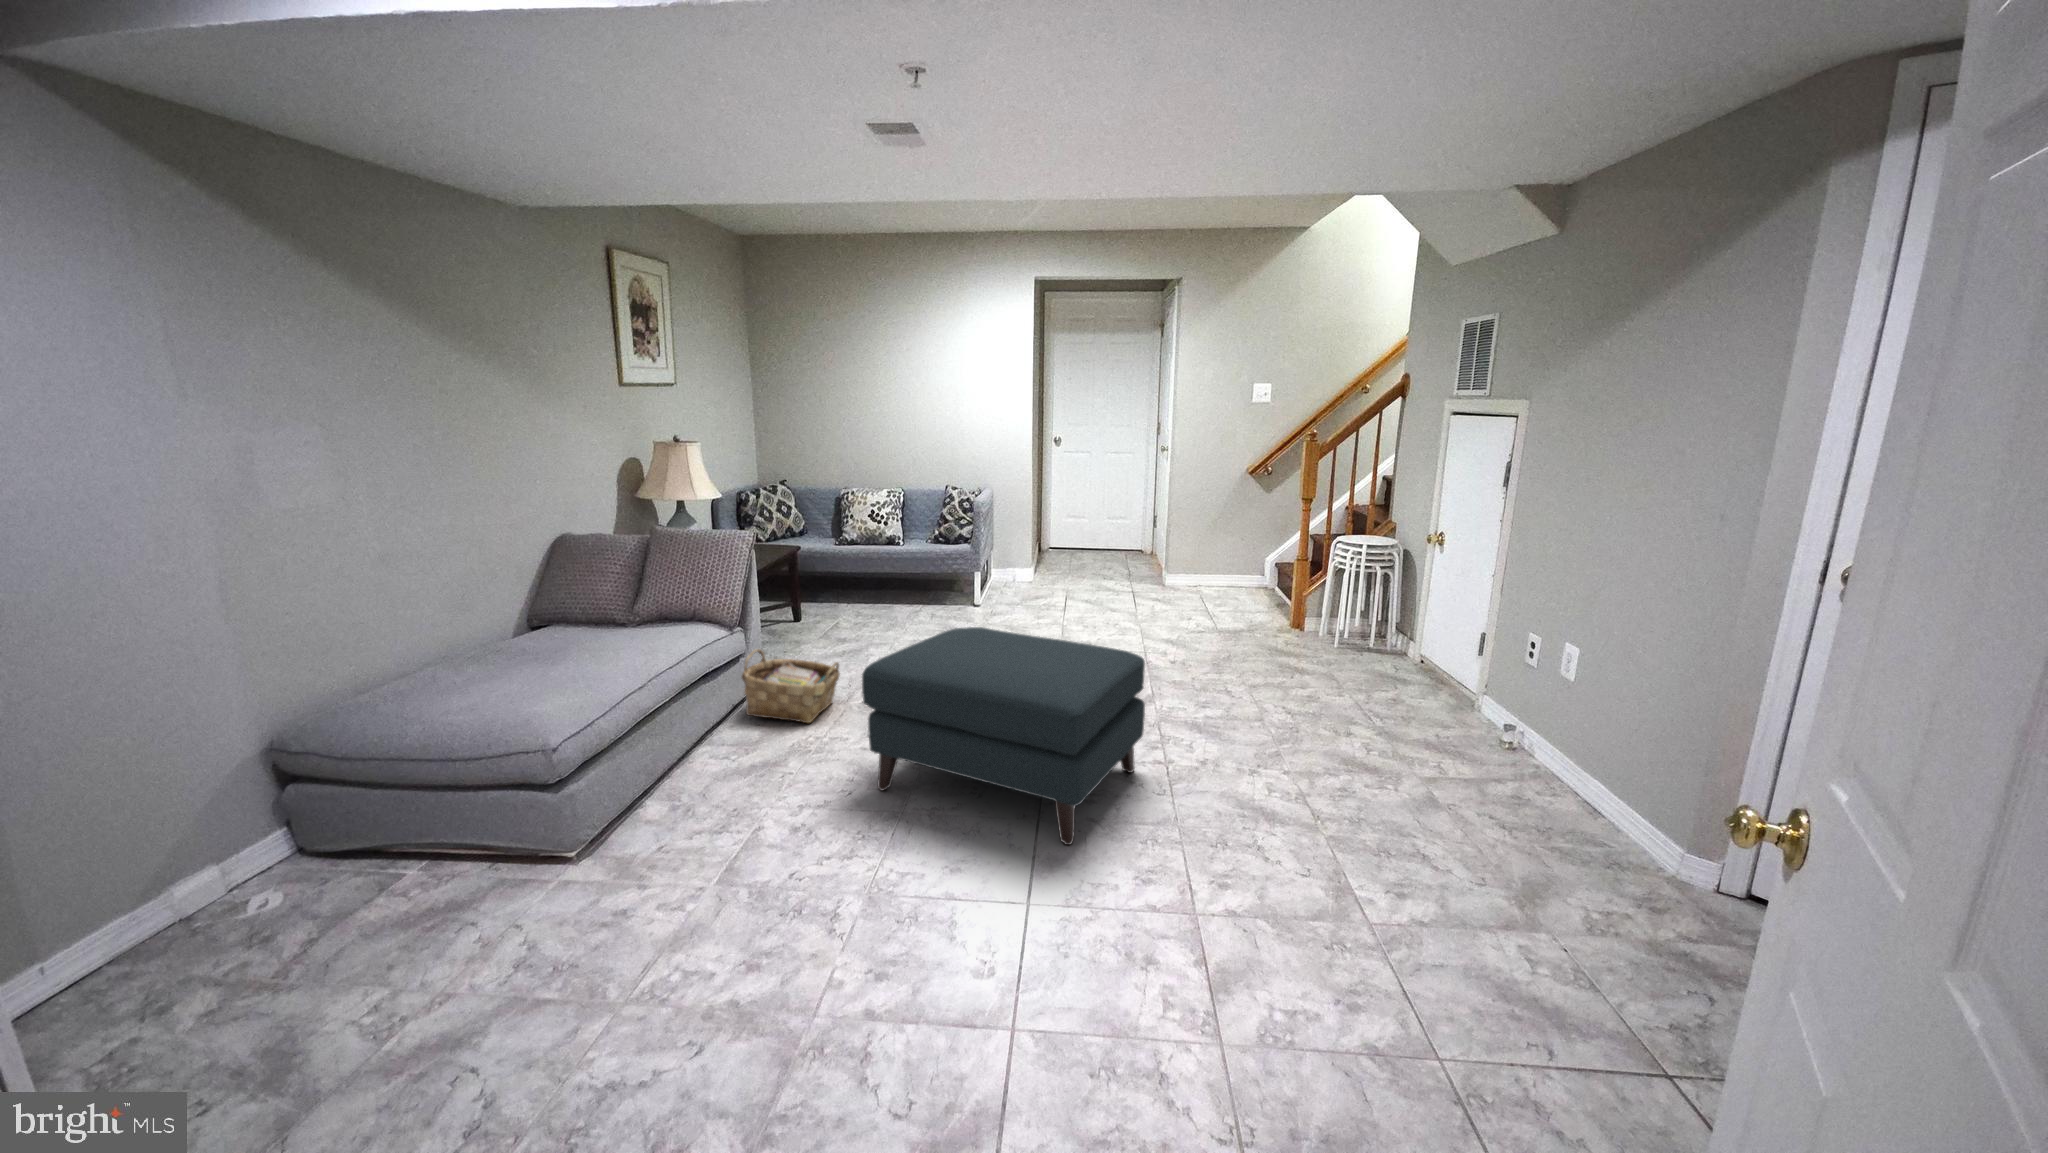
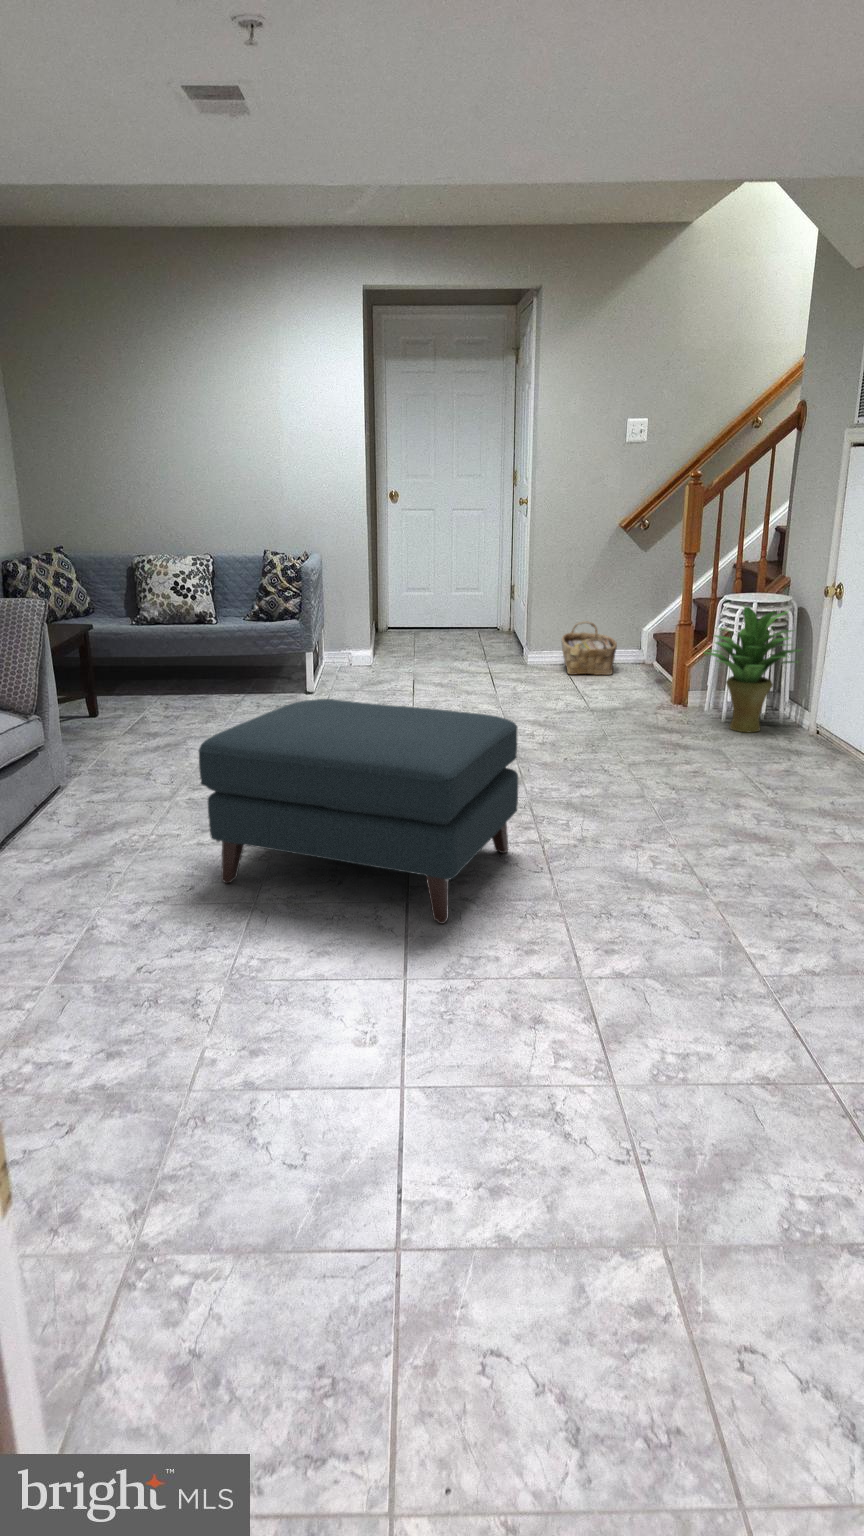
potted plant: none [1317,544,1409,660] -> present [704,607,802,732]
woven basket: present [742,649,840,723] -> present [561,621,617,675]

